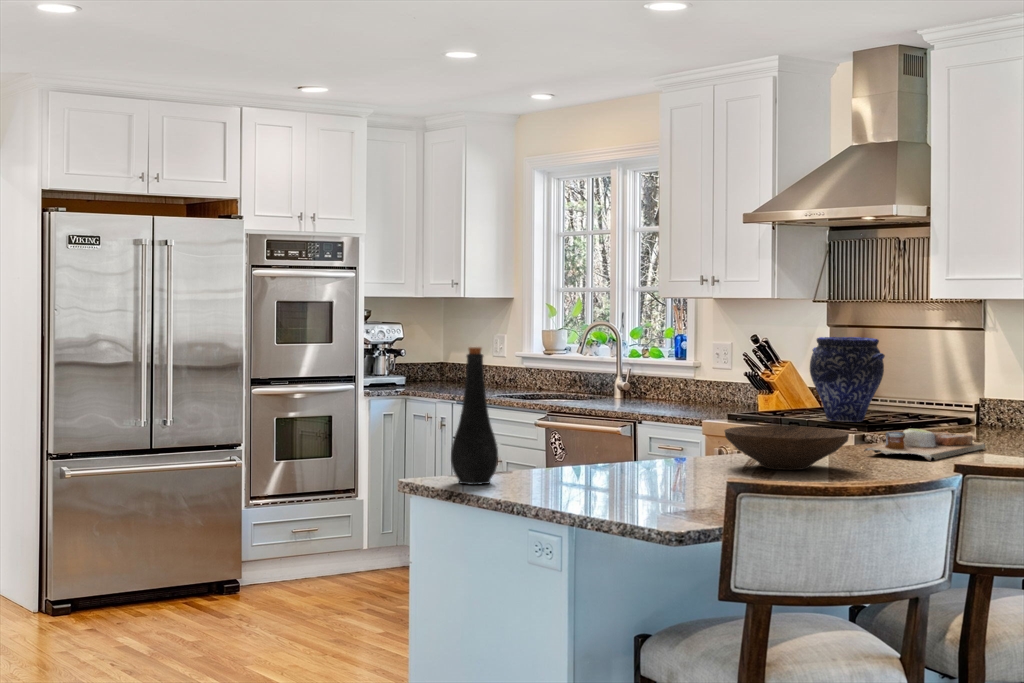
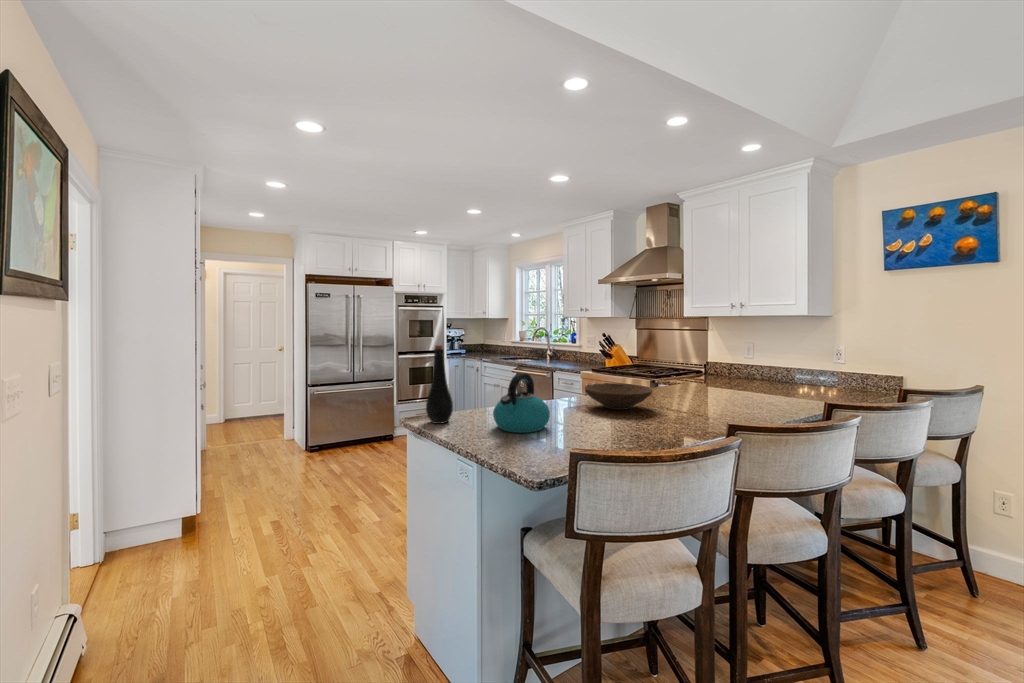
vase: present [810,337,885,422] -> none [629,334,663,373]
kettle: none [575,395,672,493] -> present [493,373,550,433]
cutting board: present [865,429,985,461] -> none [658,382,719,402]

